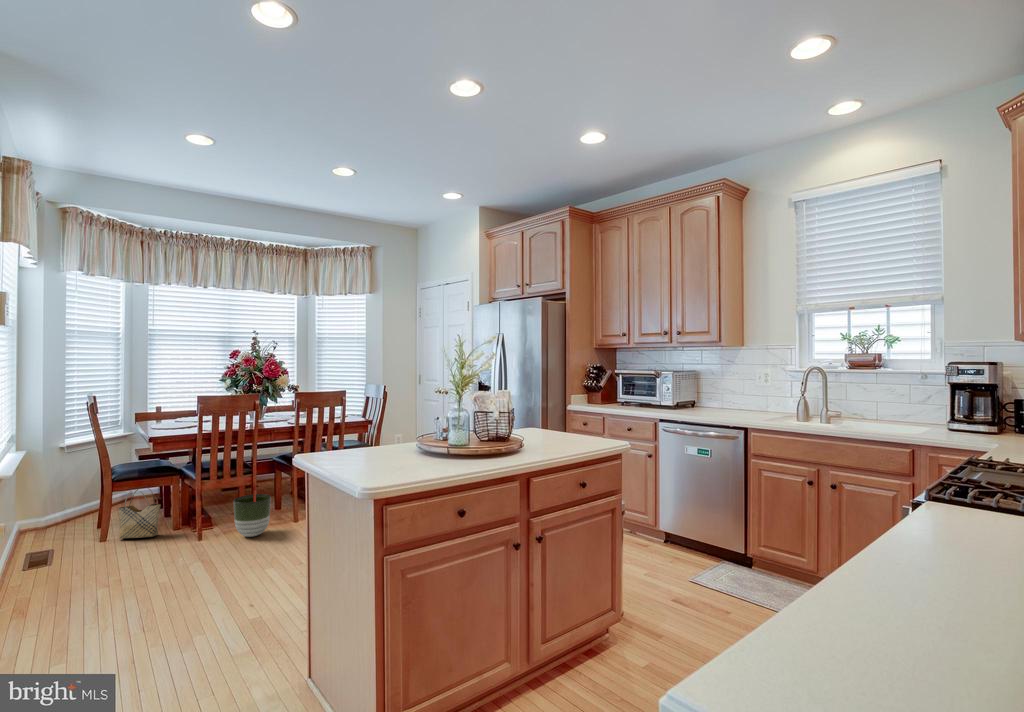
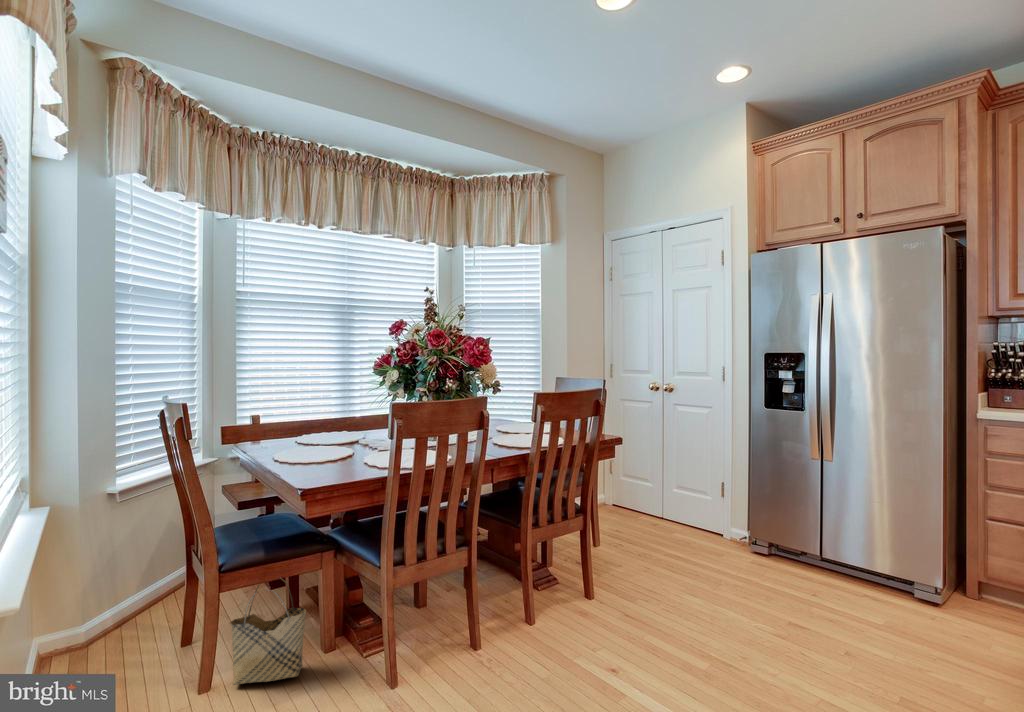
planter: present [233,494,271,537] -> none [448,584,513,676]

